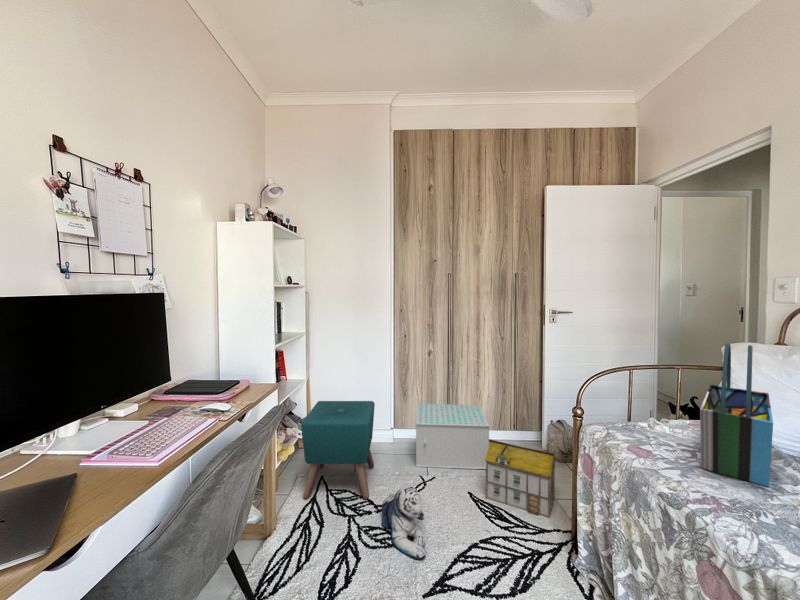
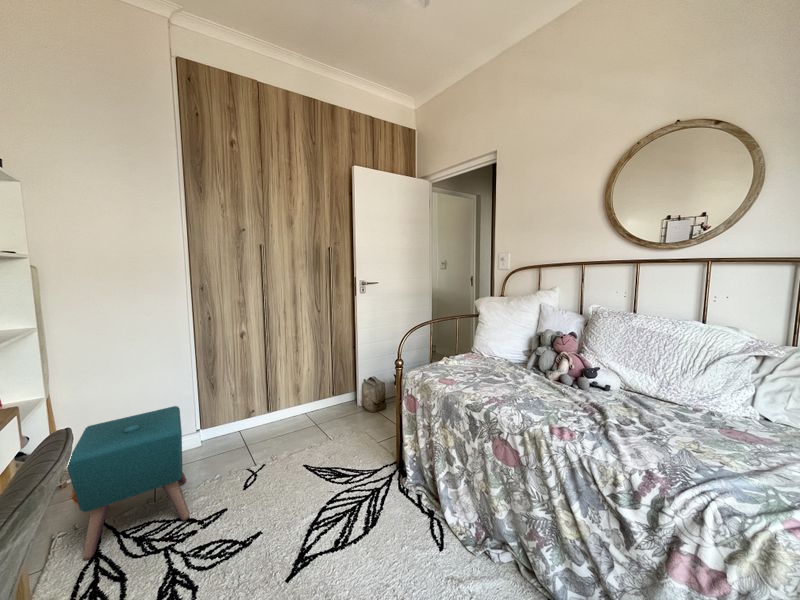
tote bag: present [700,343,773,487] -> none [476,293,519,382]
storage box: present [416,404,489,469] -> none [230,382,316,462]
toy house: present [485,439,556,518] -> none [317,405,377,464]
plush toy: present [381,487,426,559] -> none [212,481,278,554]

